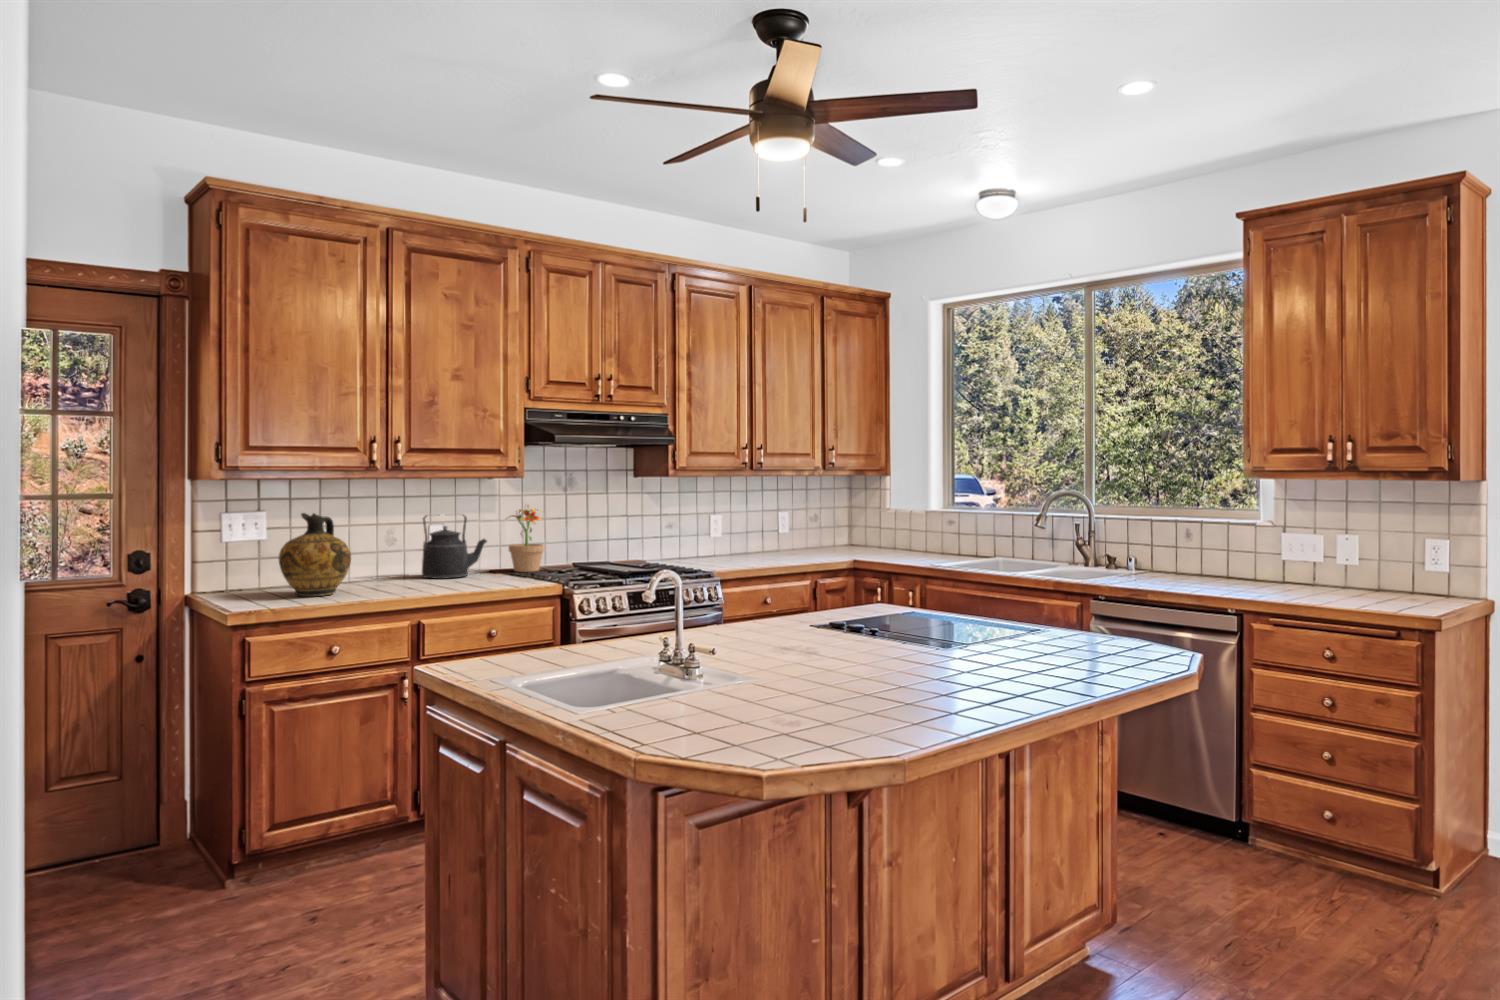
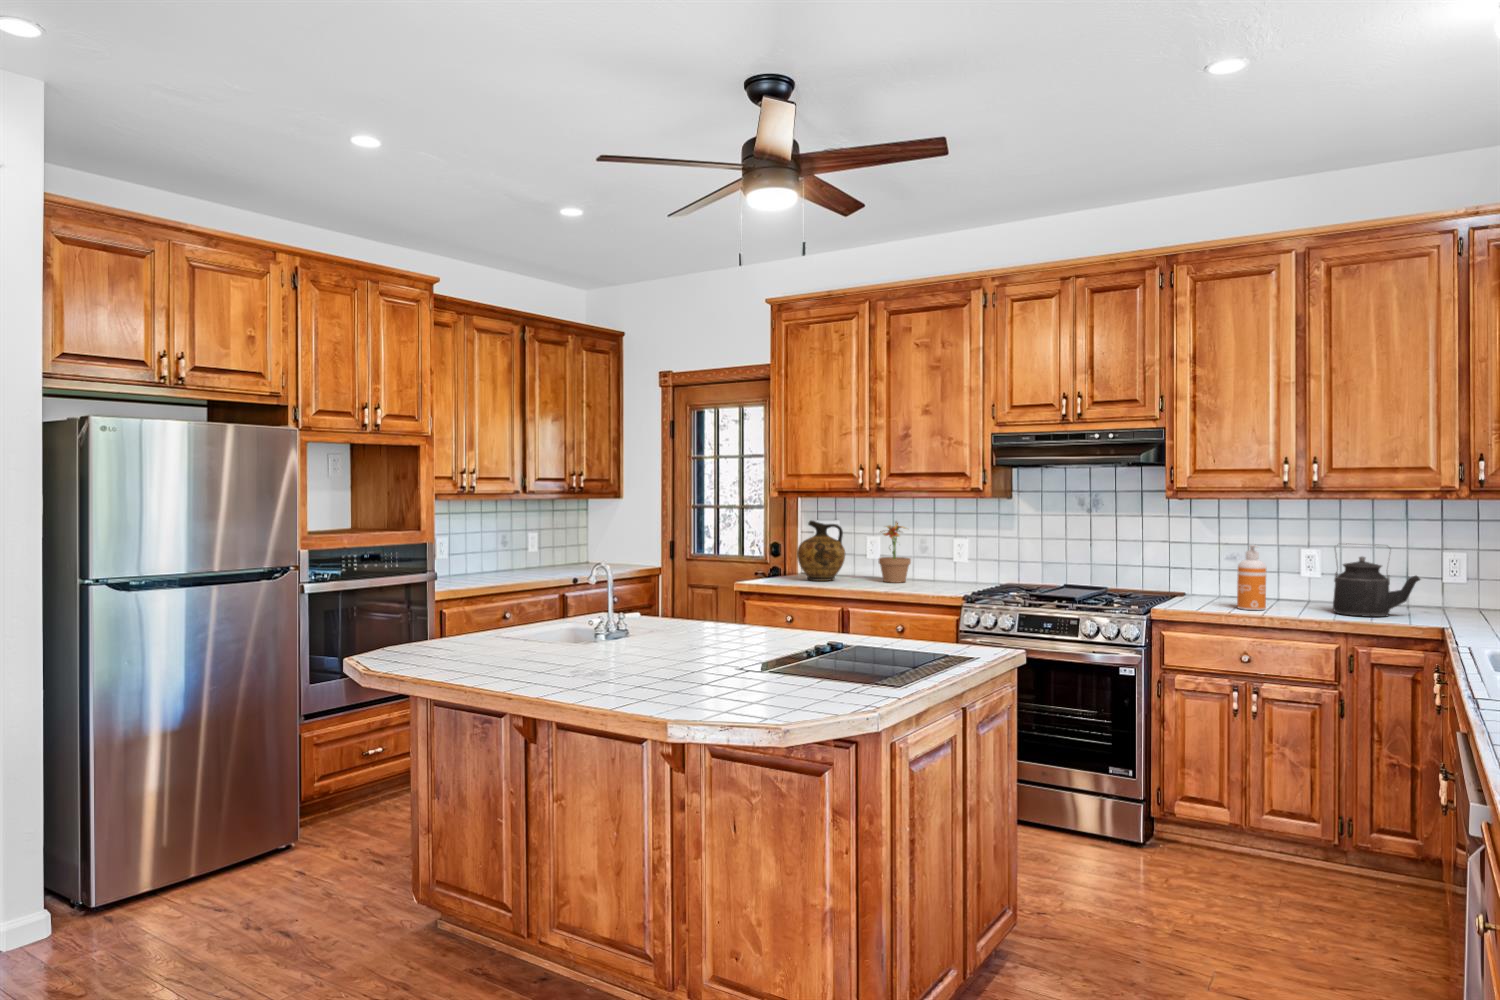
potted plant: present [508,506,545,572] -> present [879,522,911,583]
soap dispenser: none [745,513,766,566] -> present [1237,545,1266,610]
kettle: present [422,515,487,578] -> present [1333,543,1420,617]

